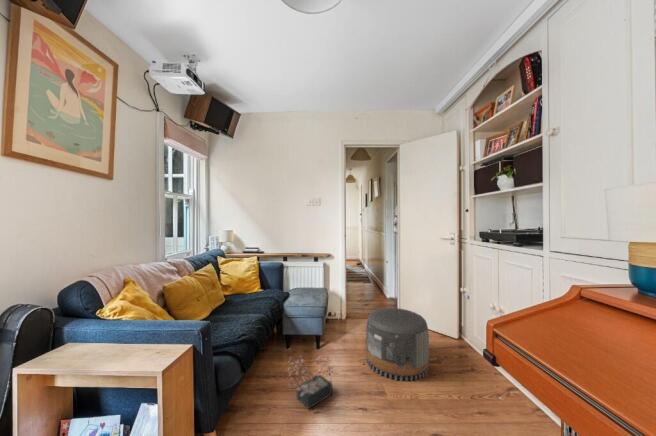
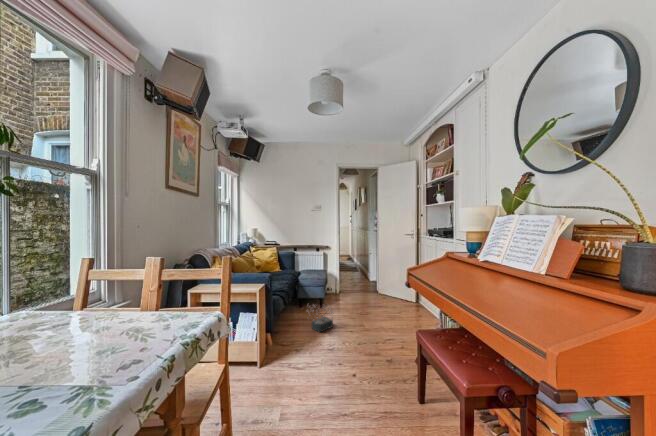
pouf: present [366,308,429,381] -> none [354,280,393,322]

